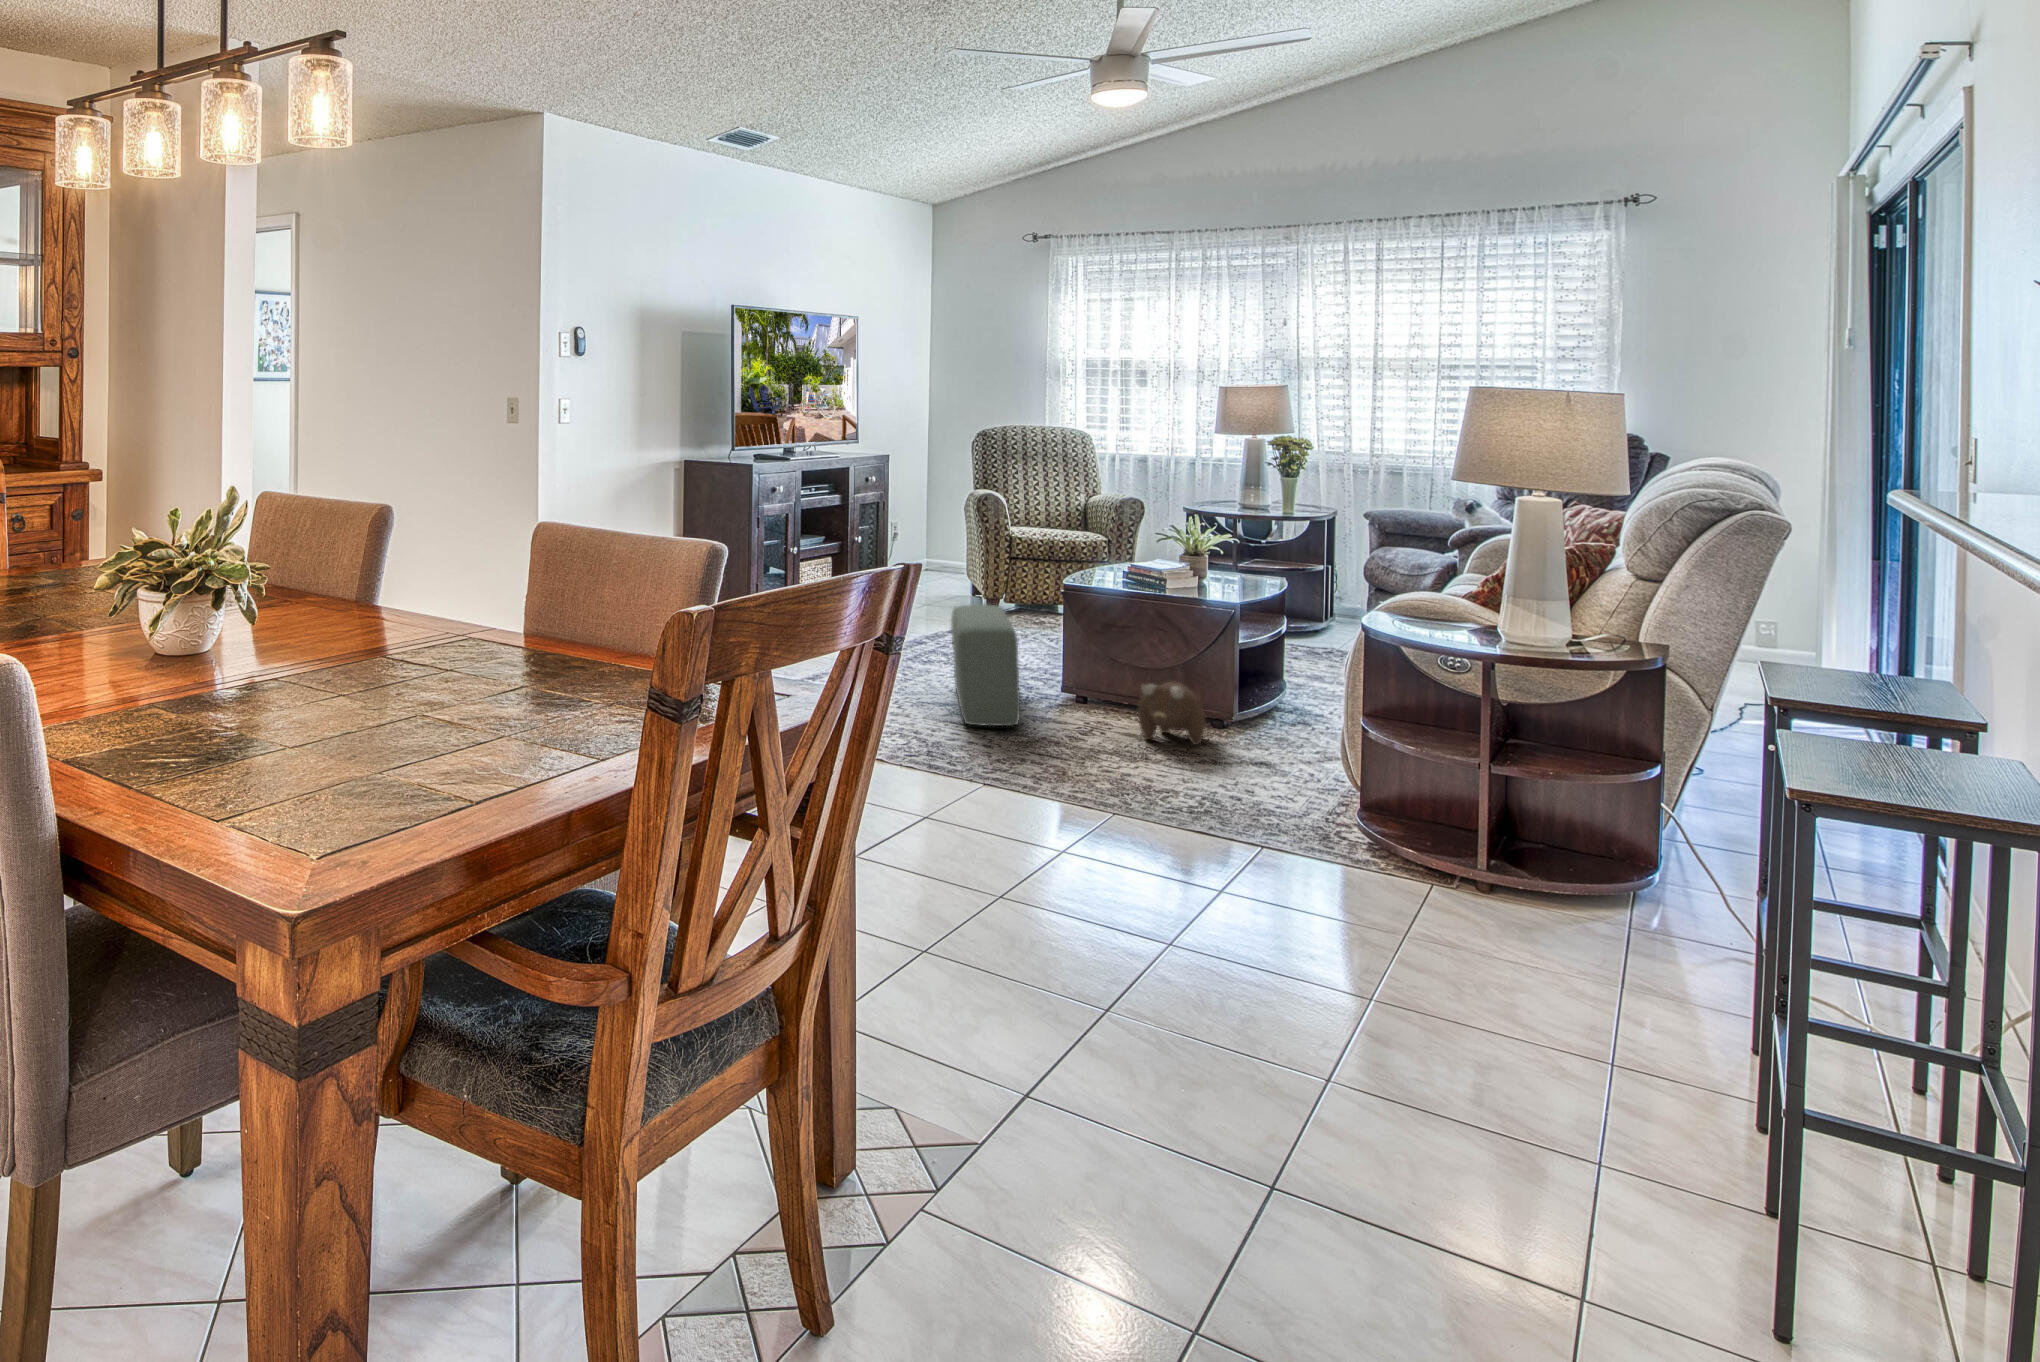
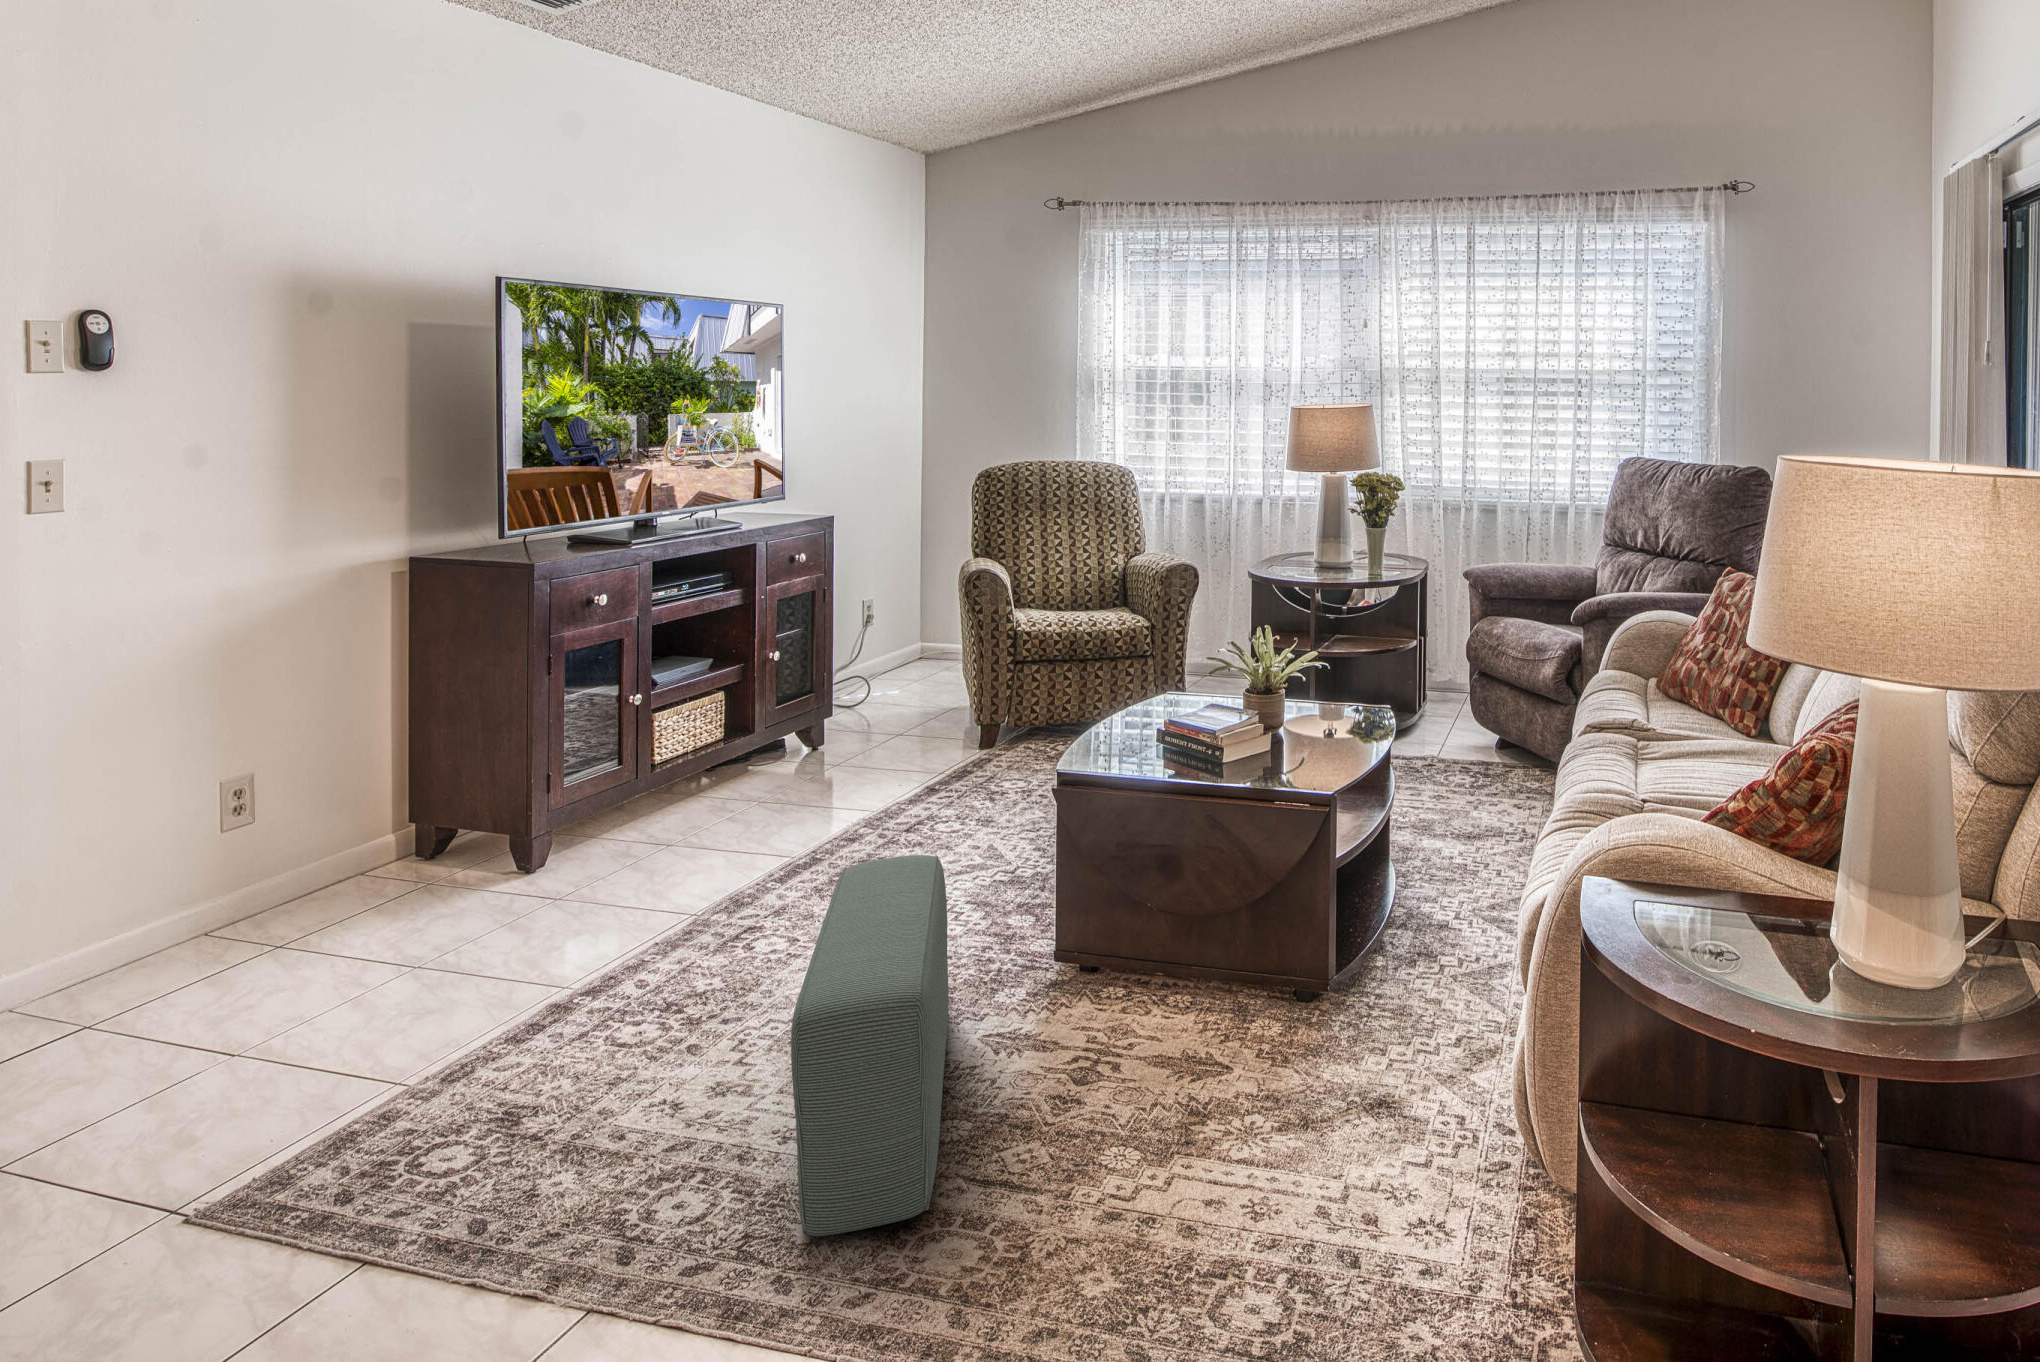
plush toy: present [1138,682,1205,745] -> none [1183,1040,1312,1190]

